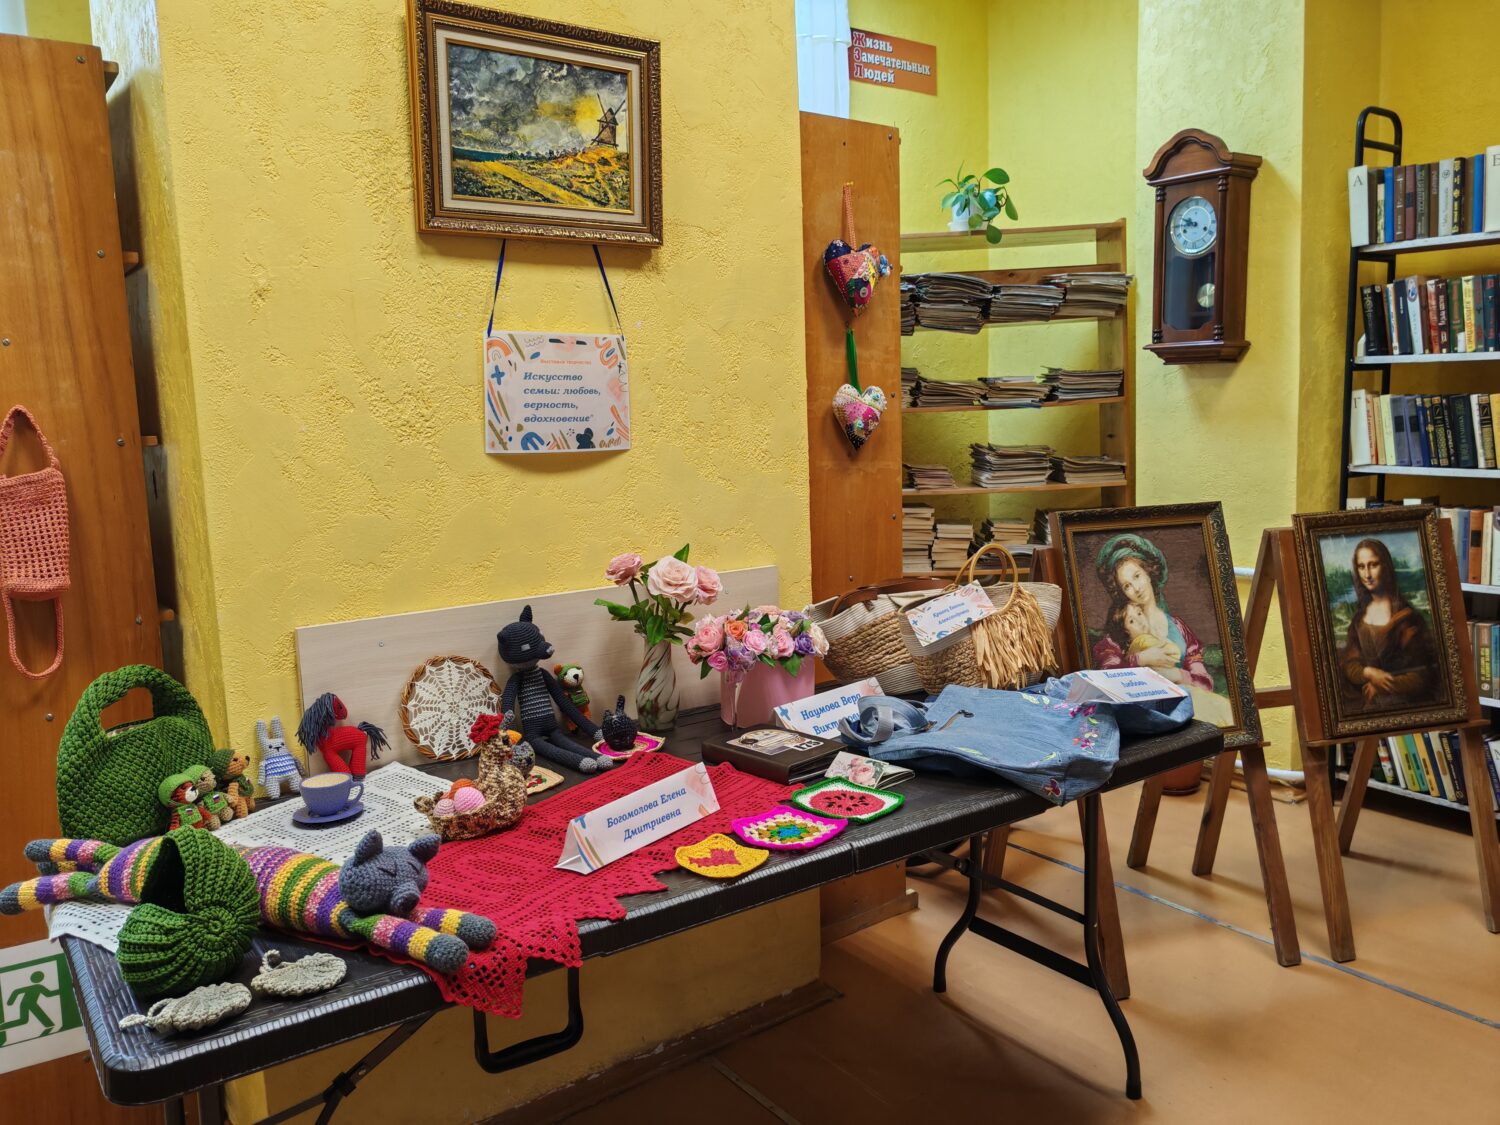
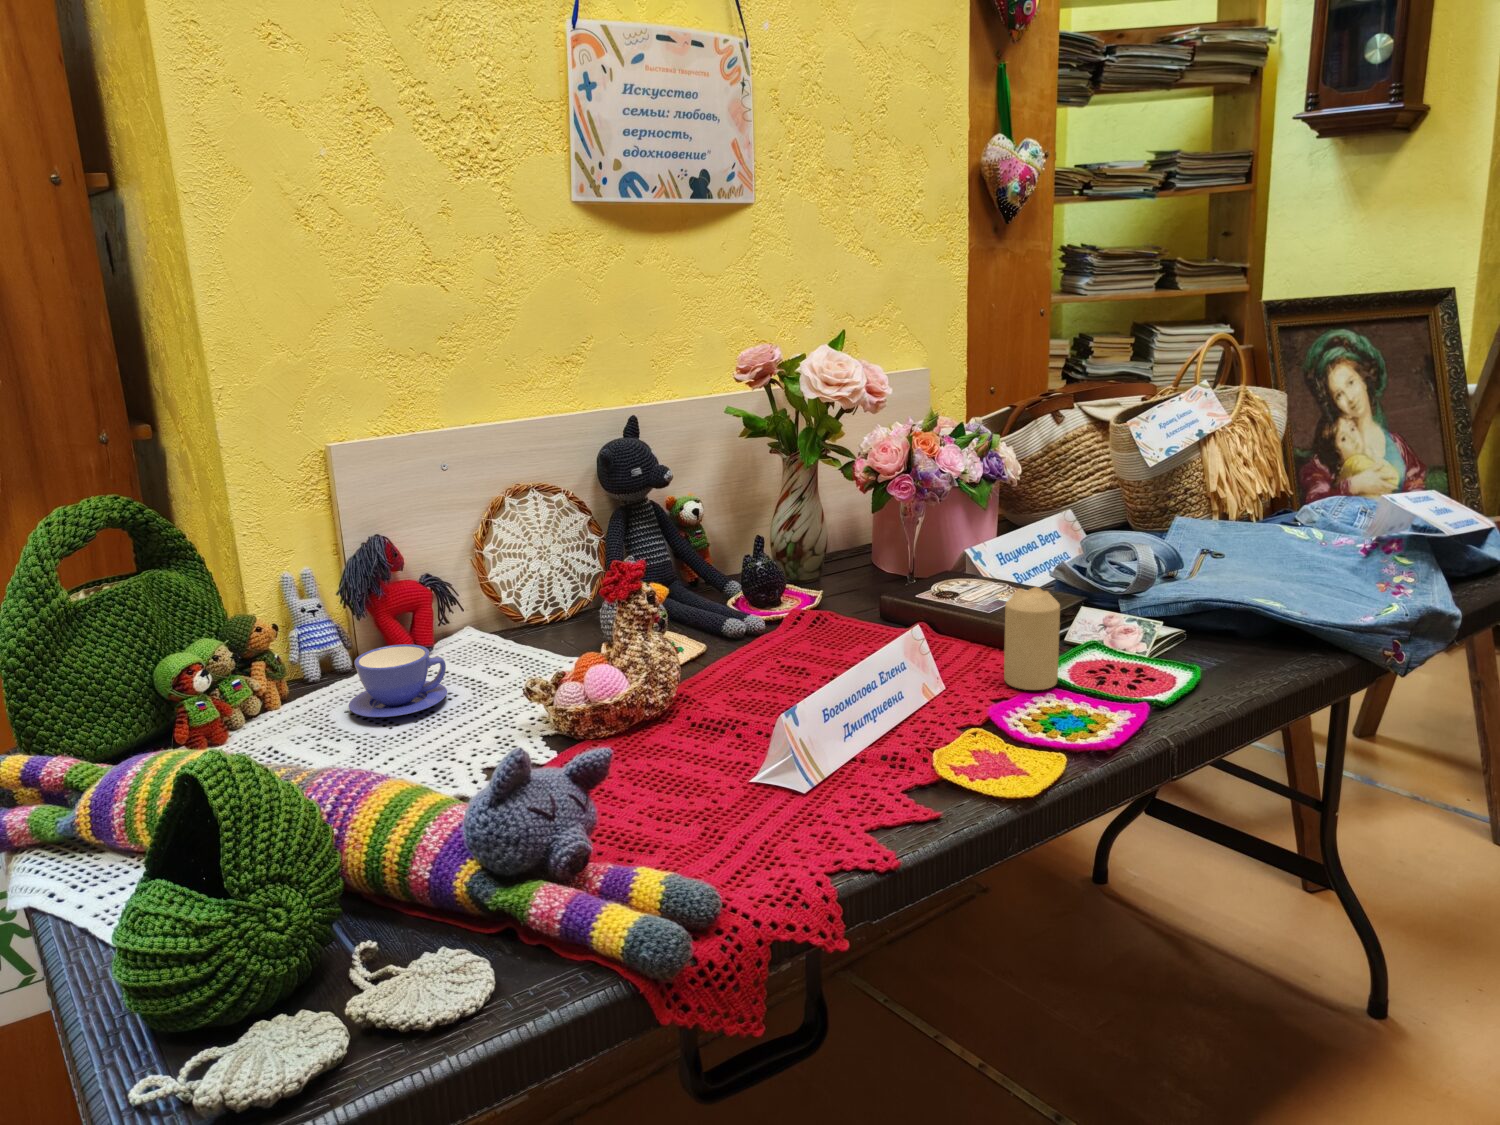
candle: none [760,736,799,810] -> present [1004,587,1060,690]

